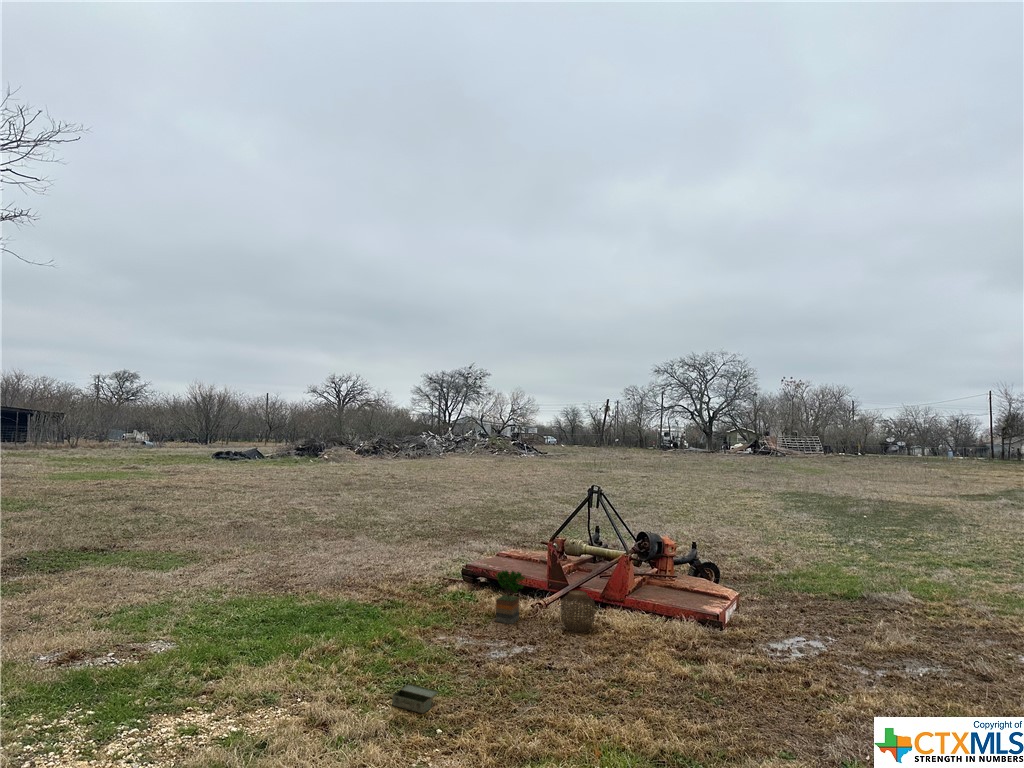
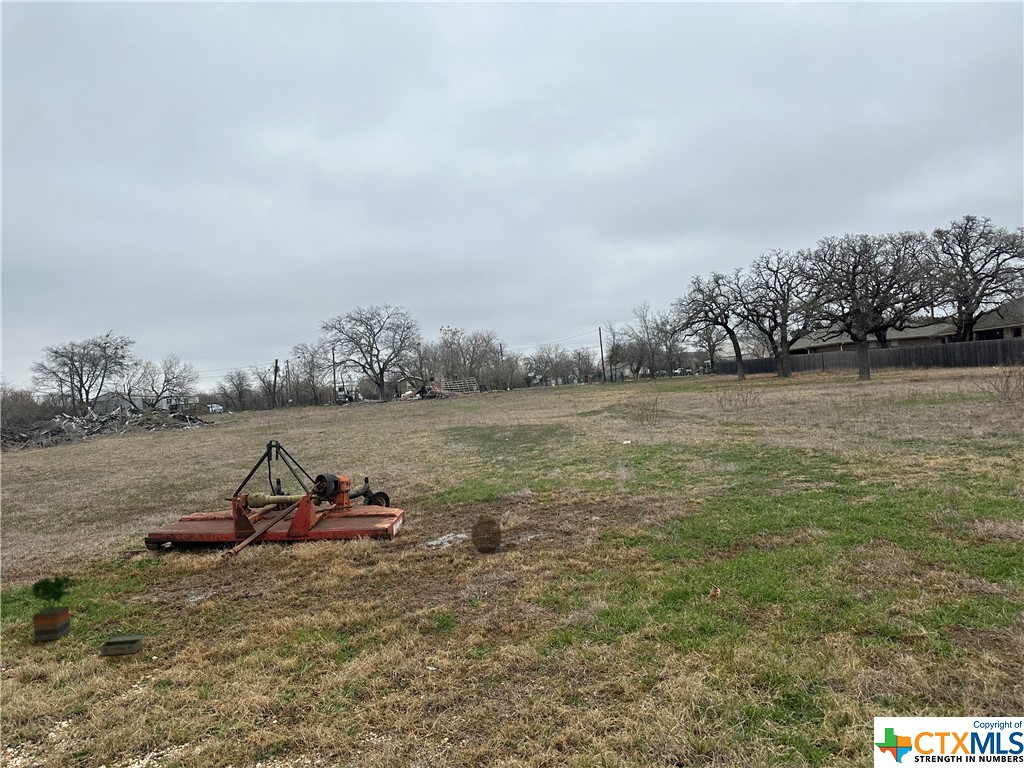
potted tree: present [496,570,525,624] -> present [32,576,74,641]
woven basket: present [560,590,595,632] -> present [471,518,501,552]

